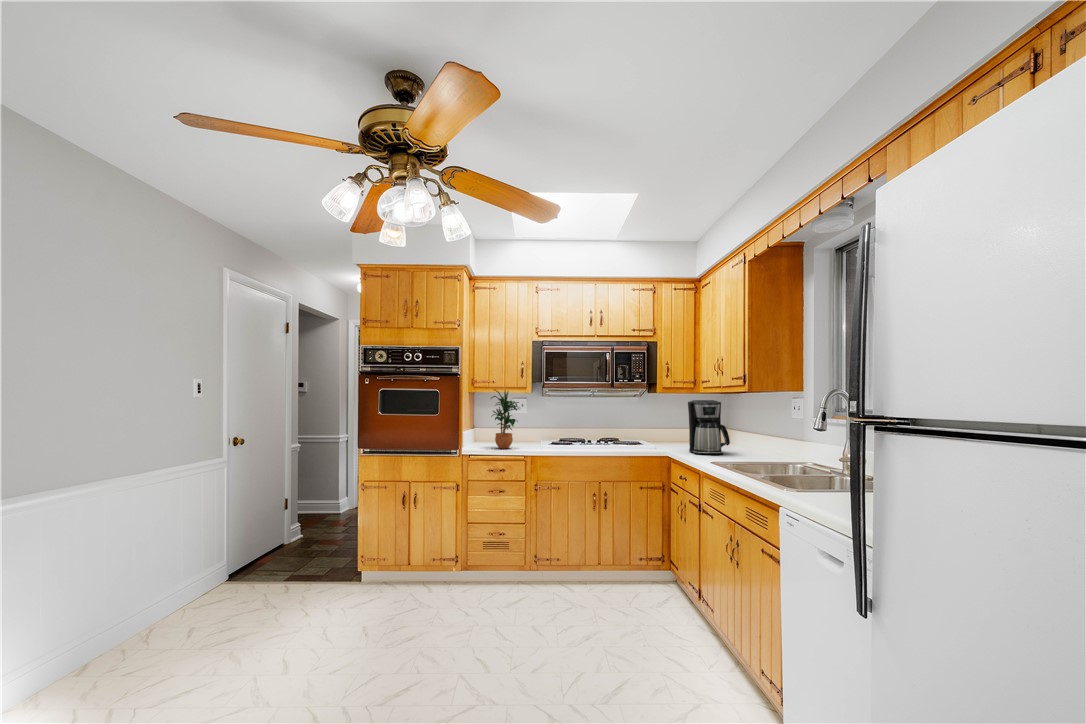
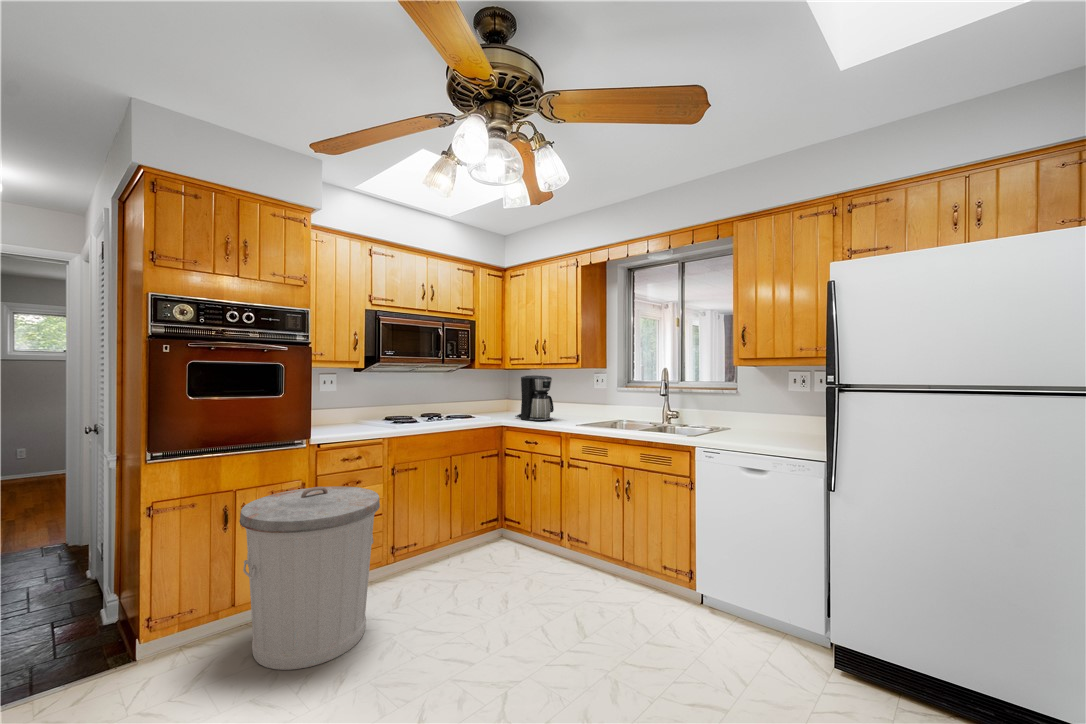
potted plant: present [491,389,519,449] -> none [340,364,383,433]
trash can: none [383,485,482,621] -> present [239,486,380,670]

